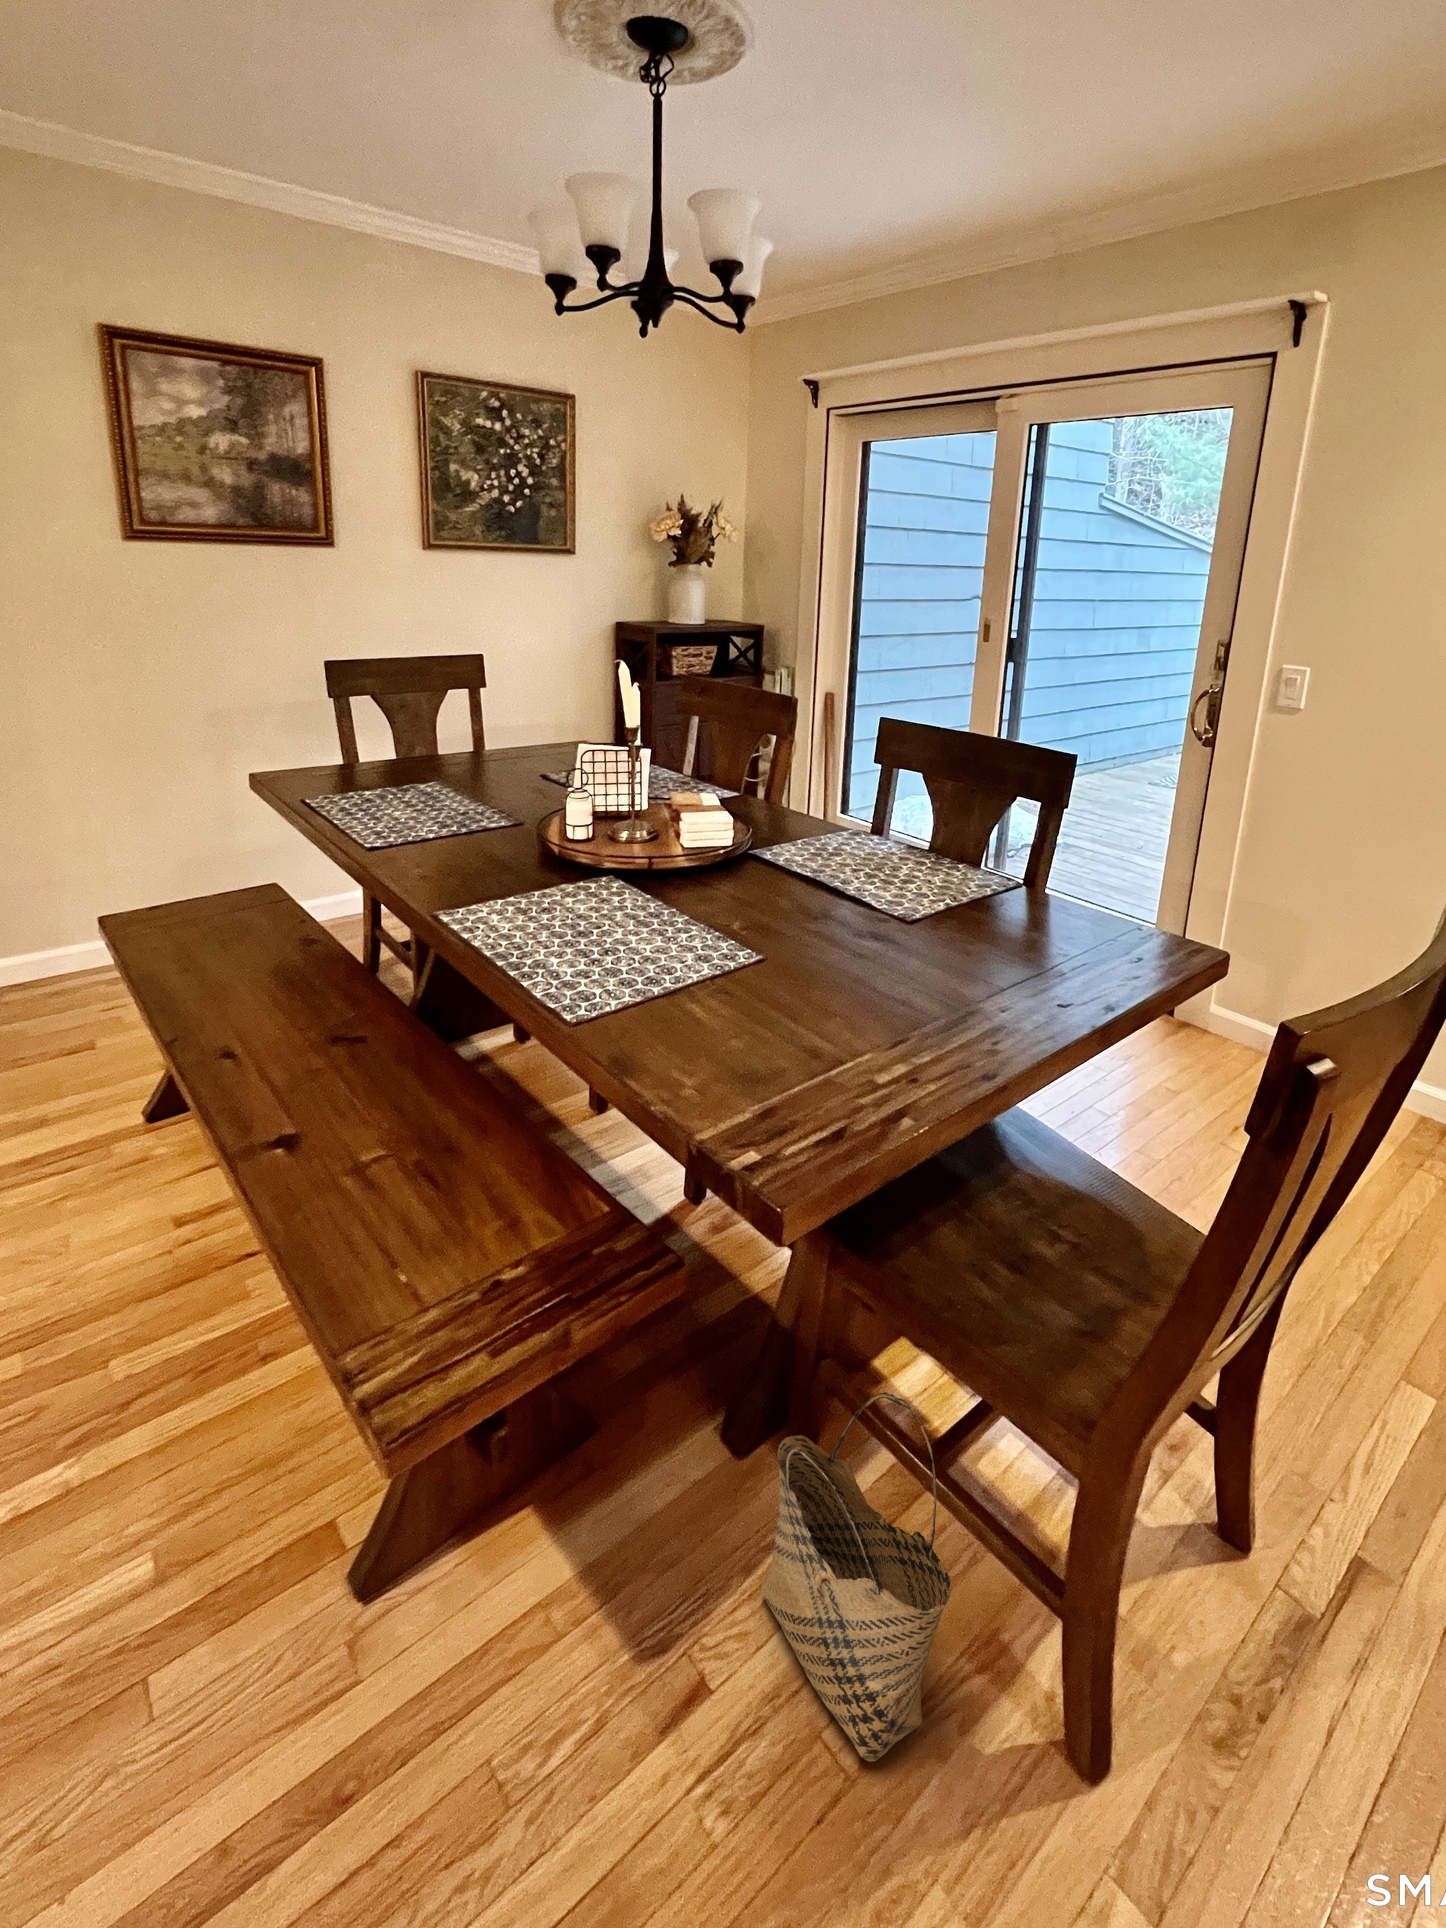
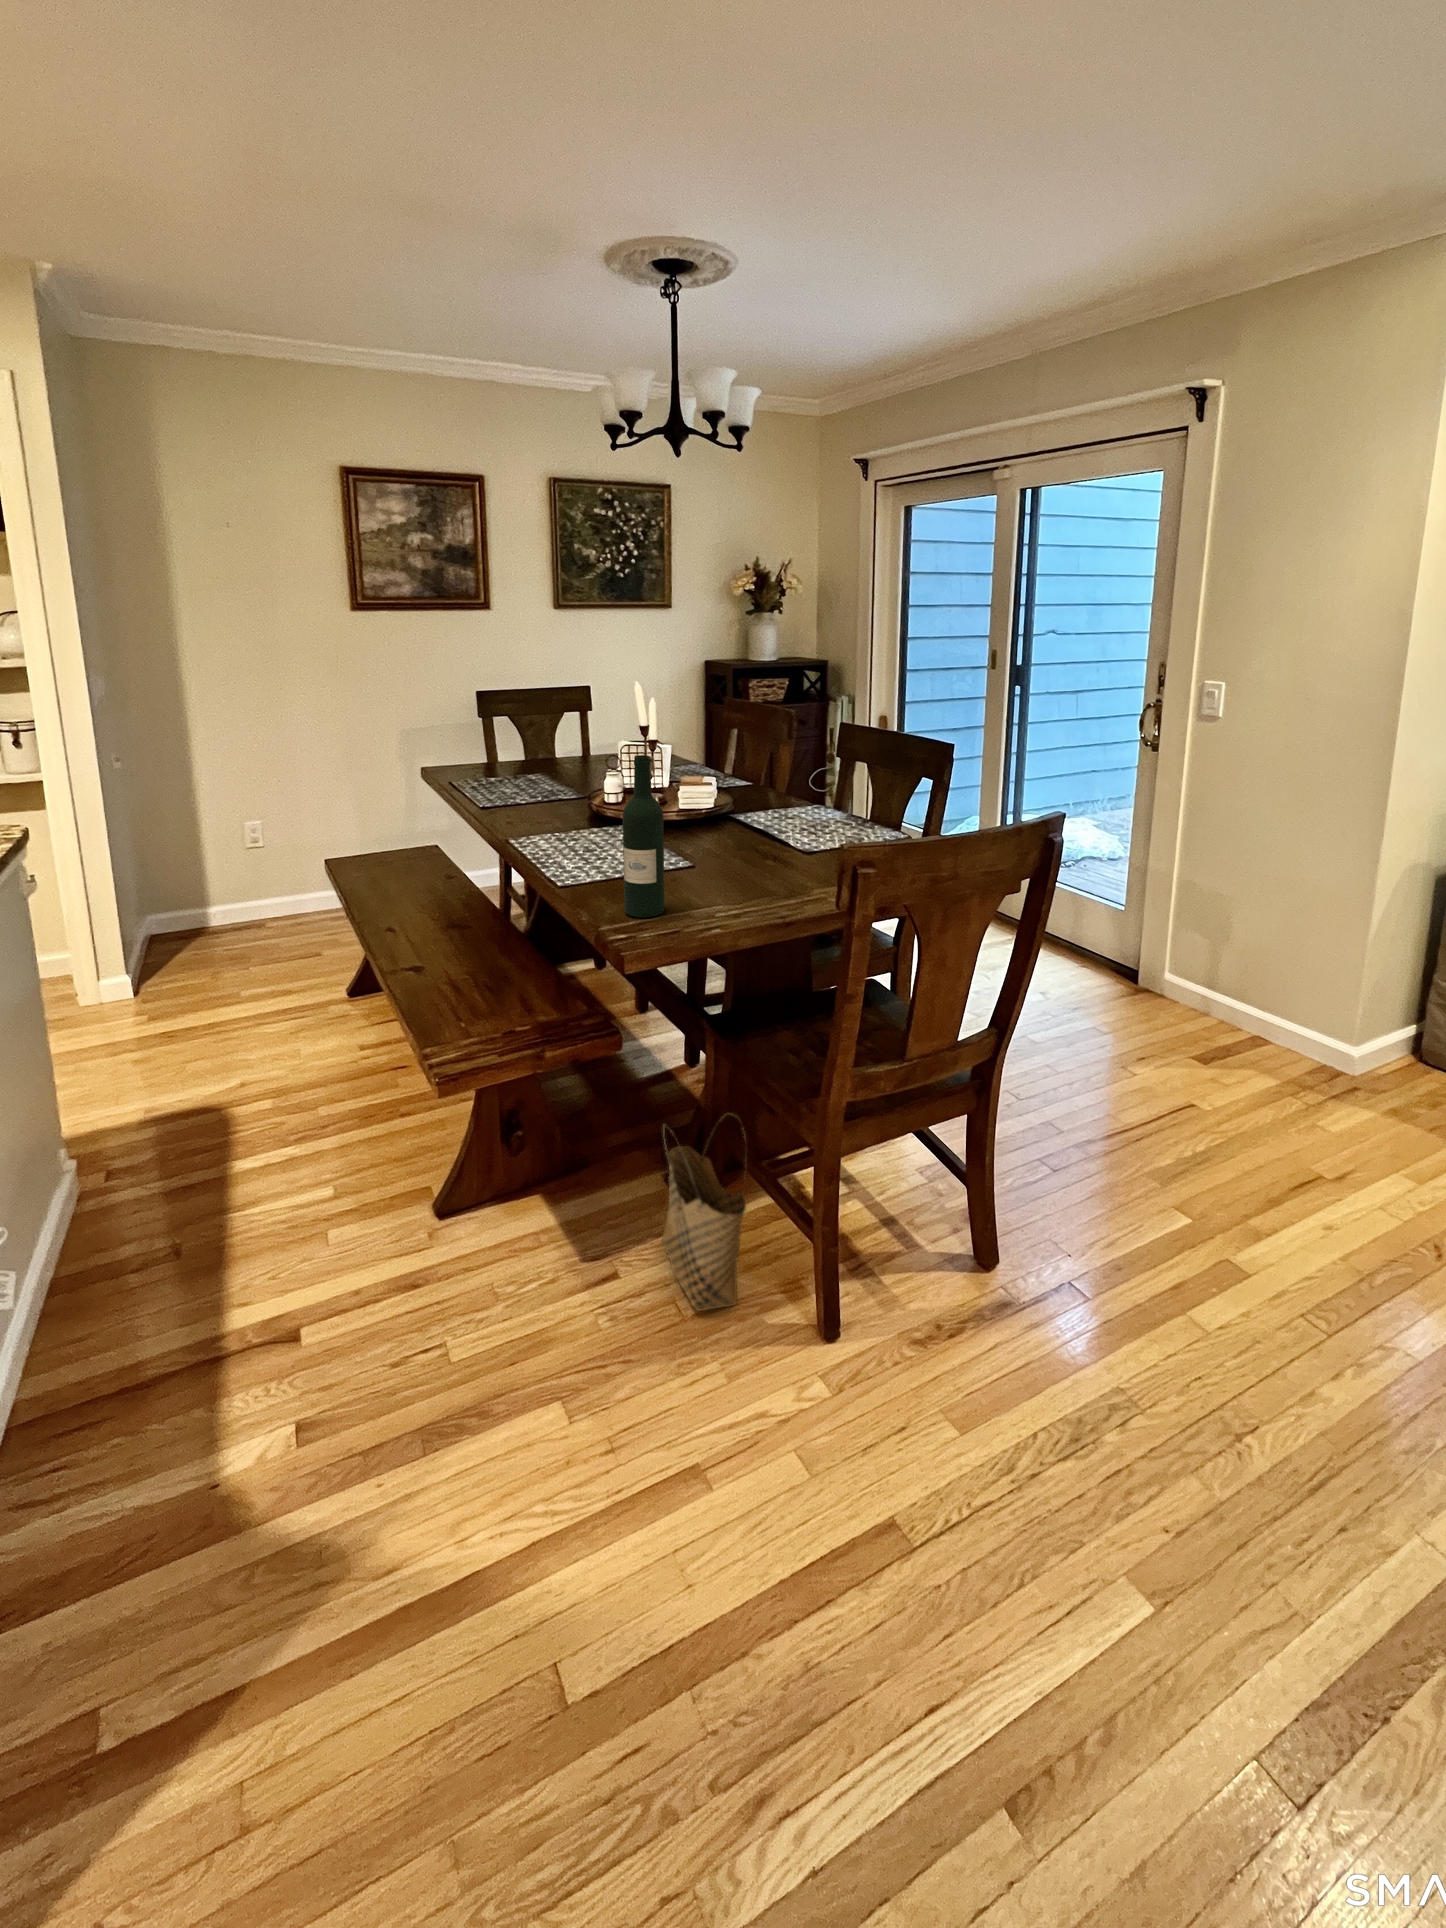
wine bottle: none [753,830,836,1131] -> present [623,755,665,917]

